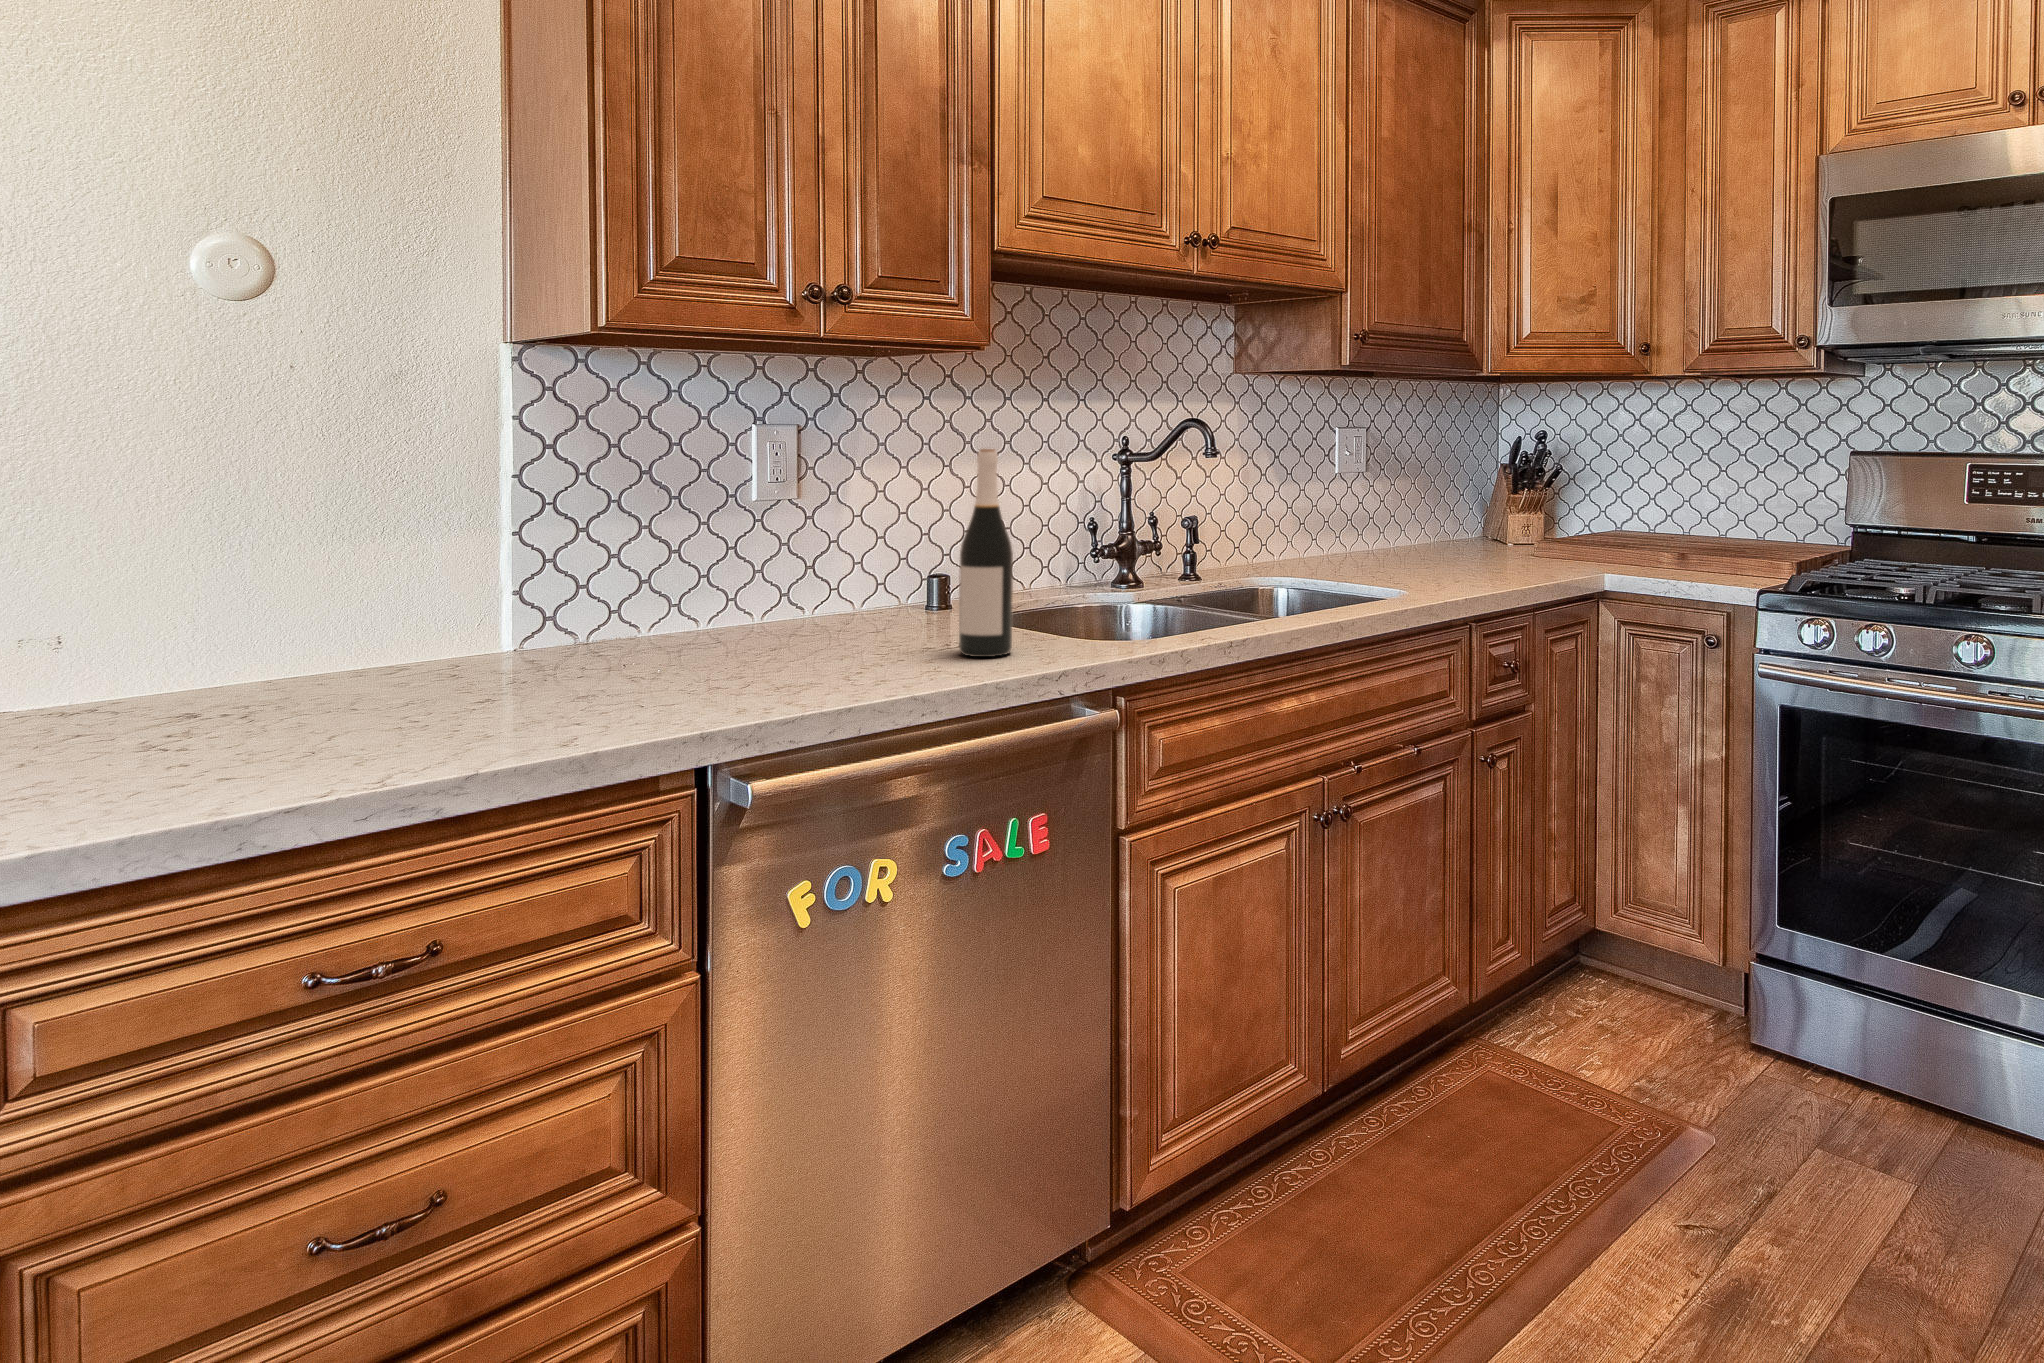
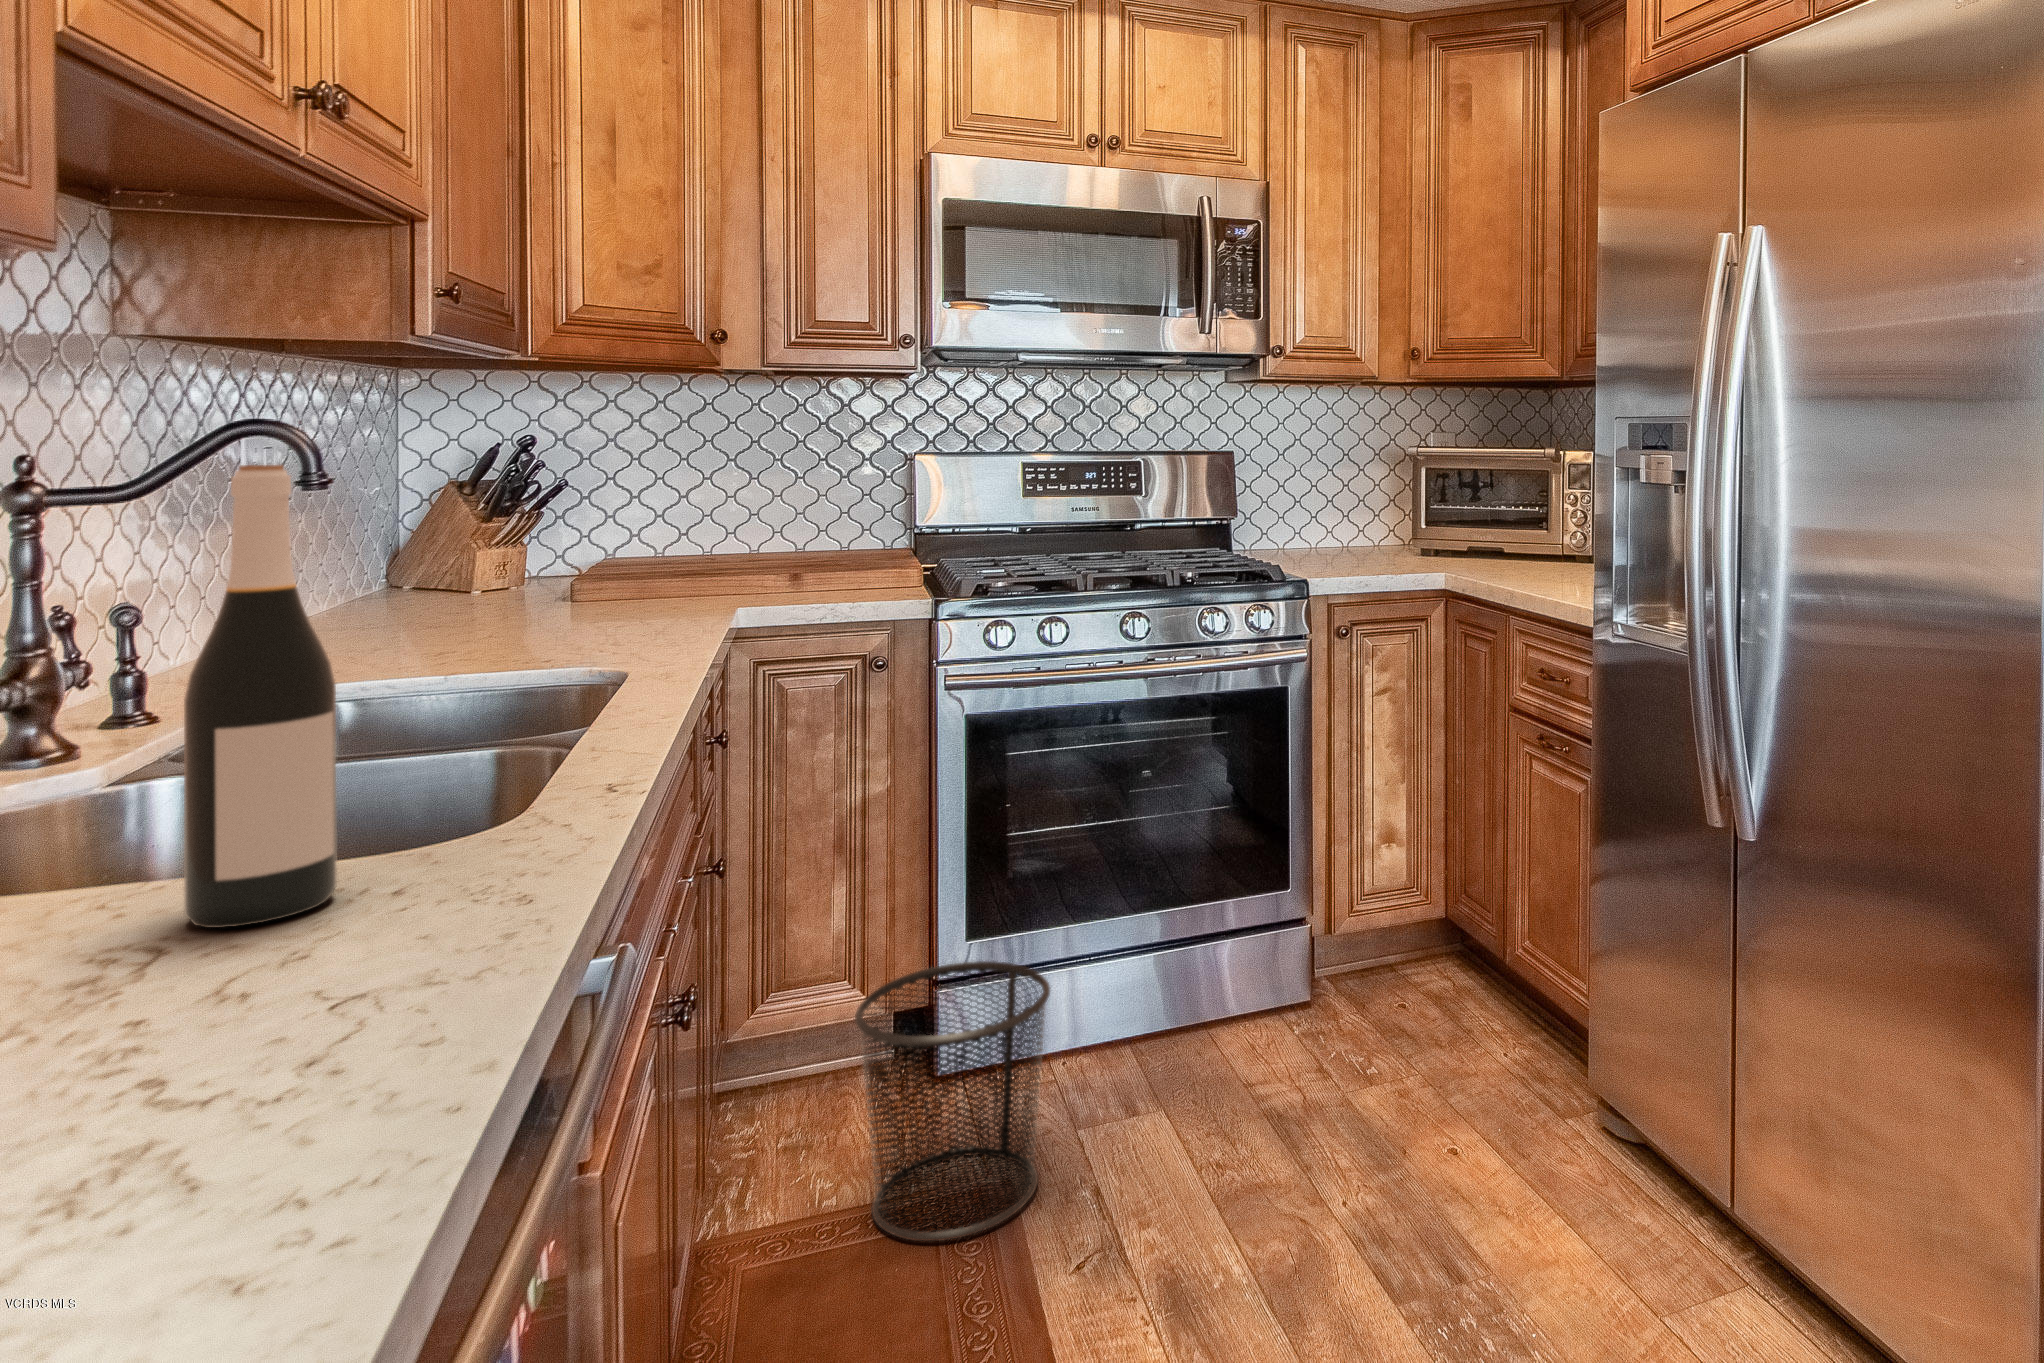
waste bin: none [1580,915,1760,1162] -> present [855,961,1051,1241]

